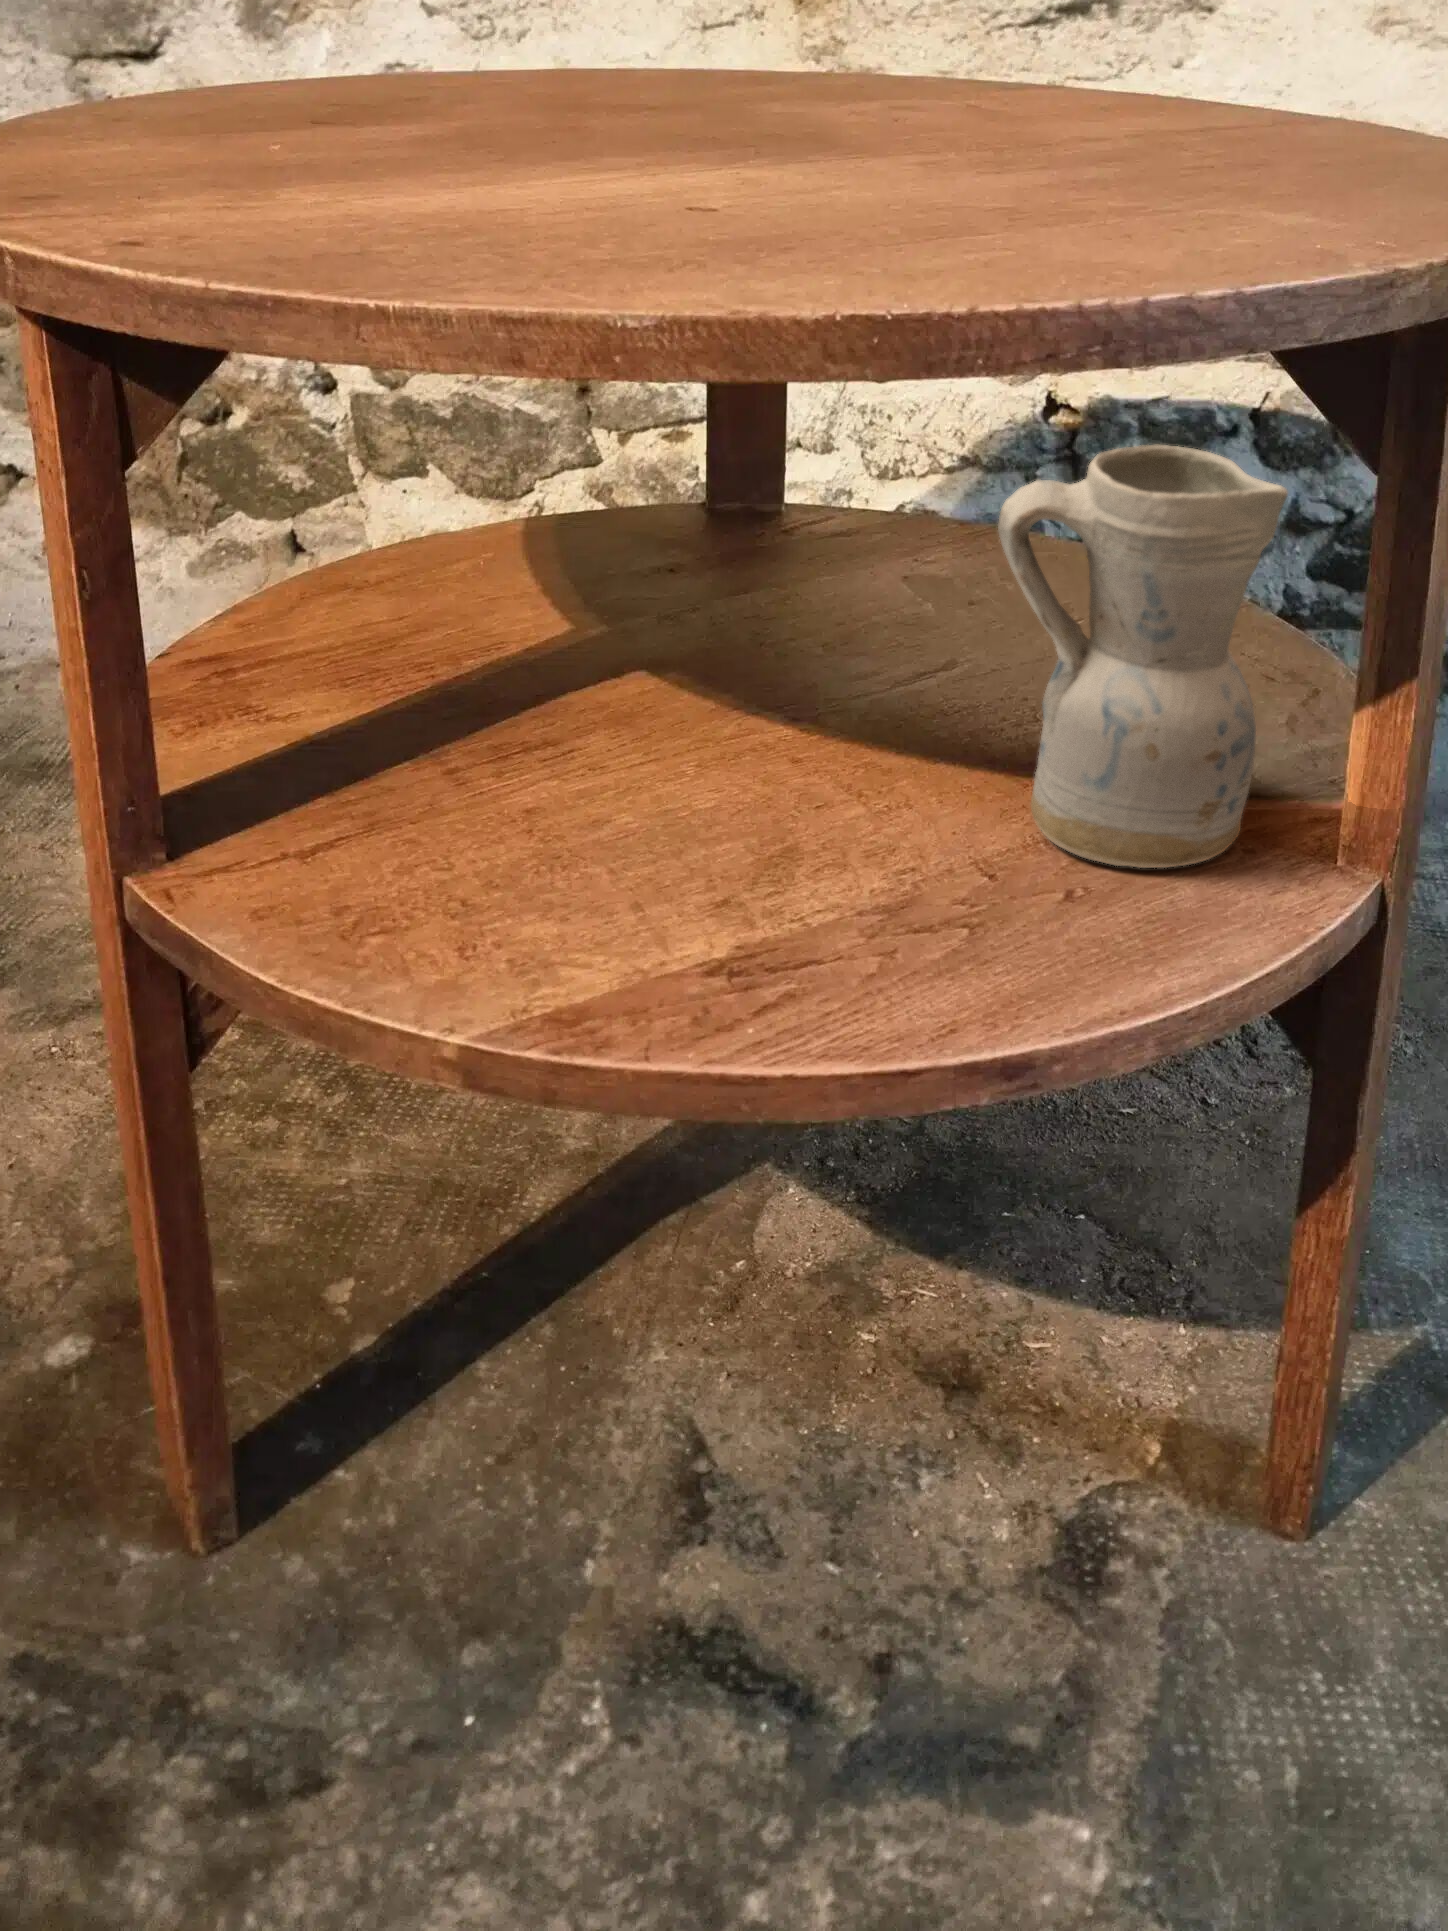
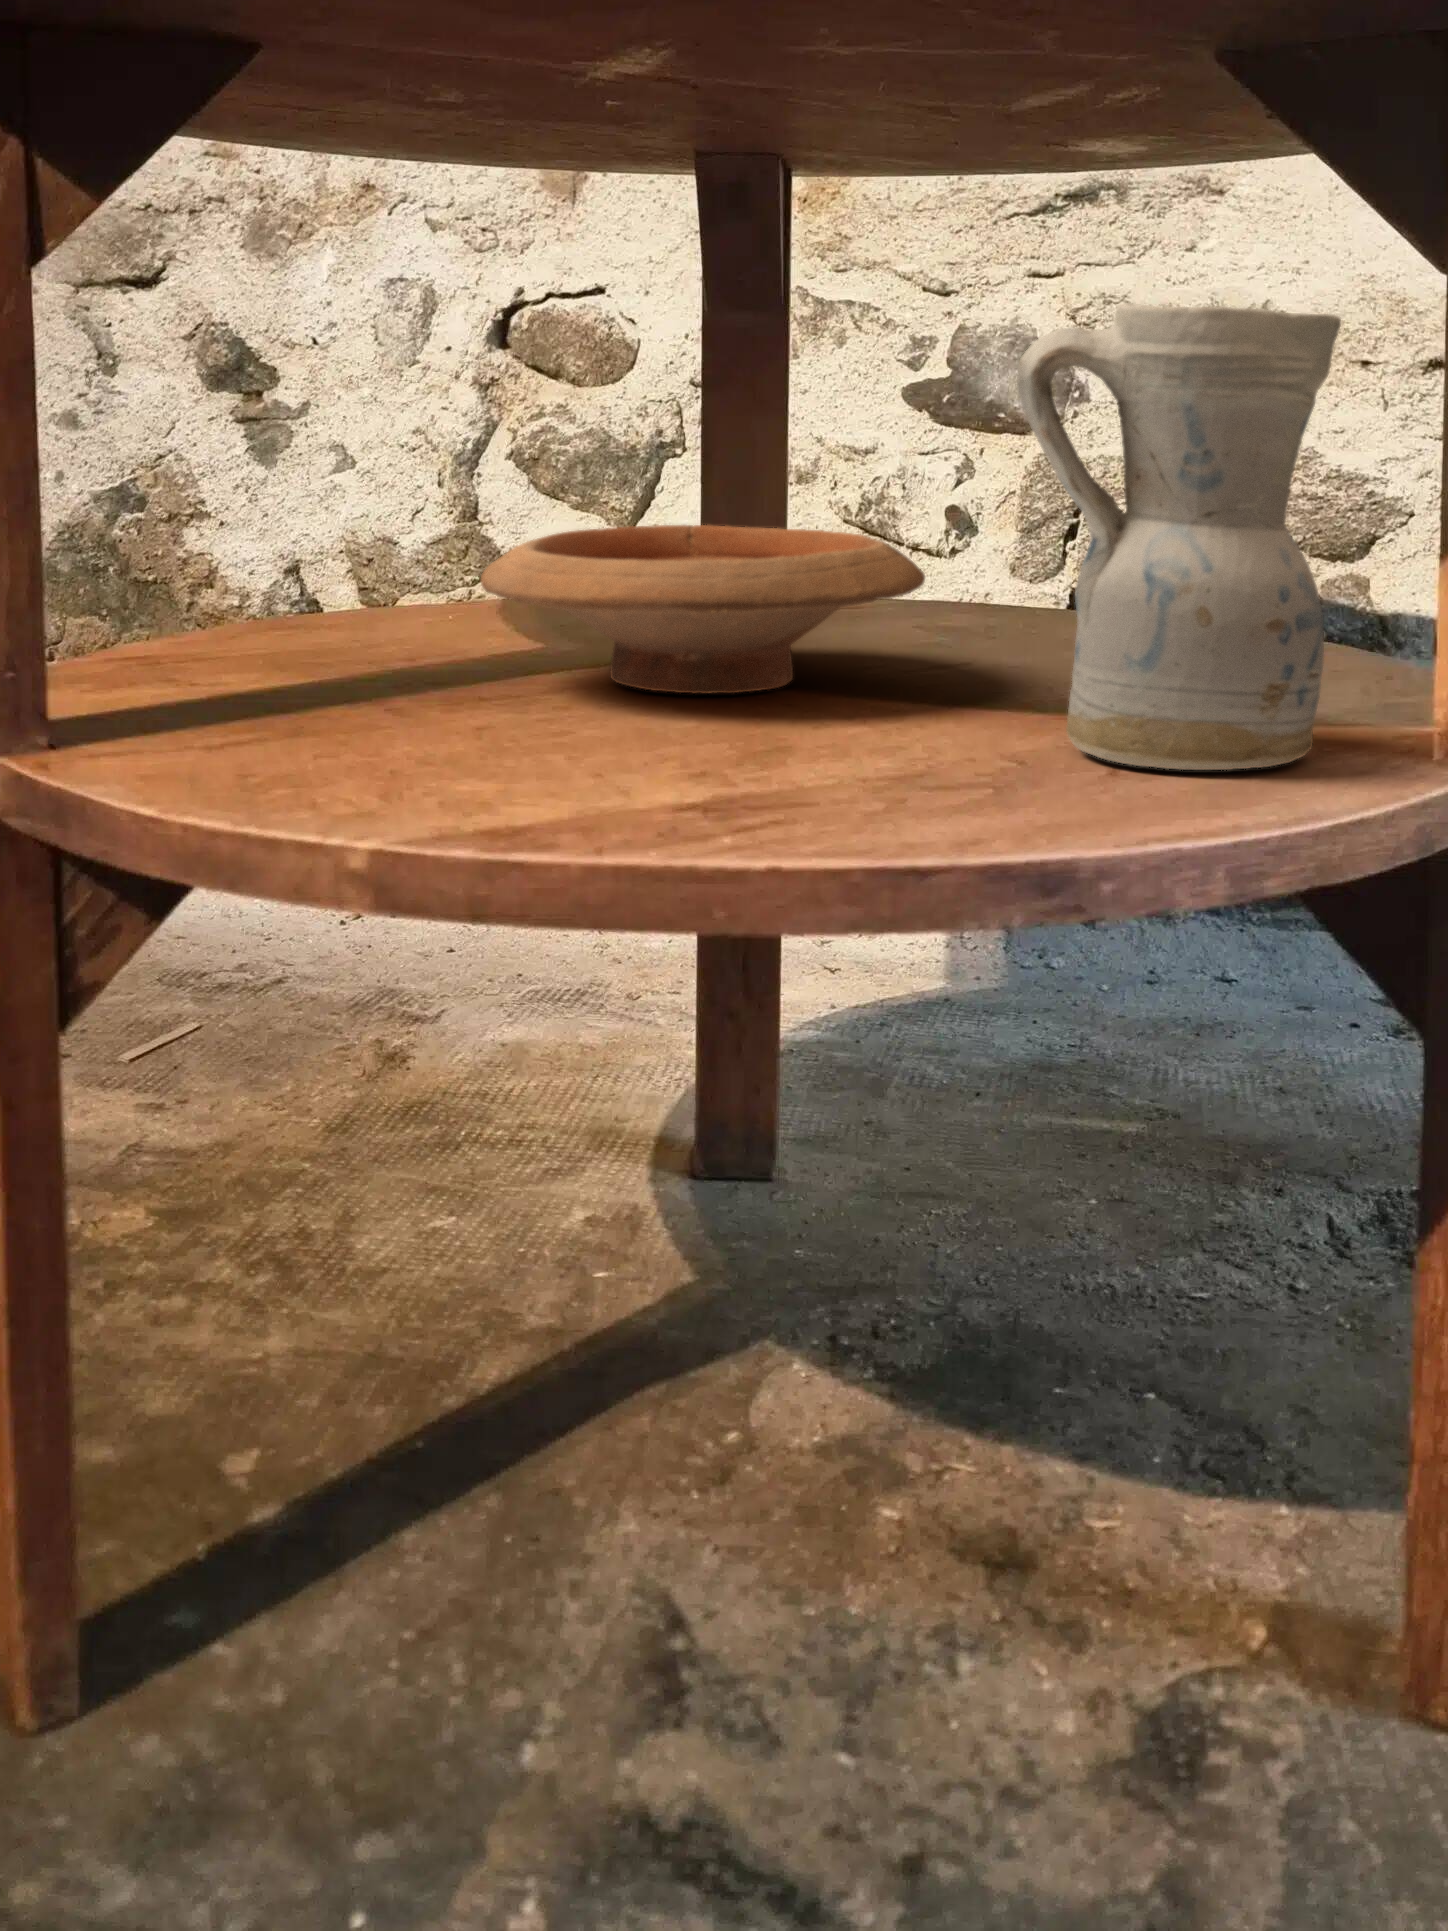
wooden bowl: none [512,508,912,709] -> present [481,525,925,694]

